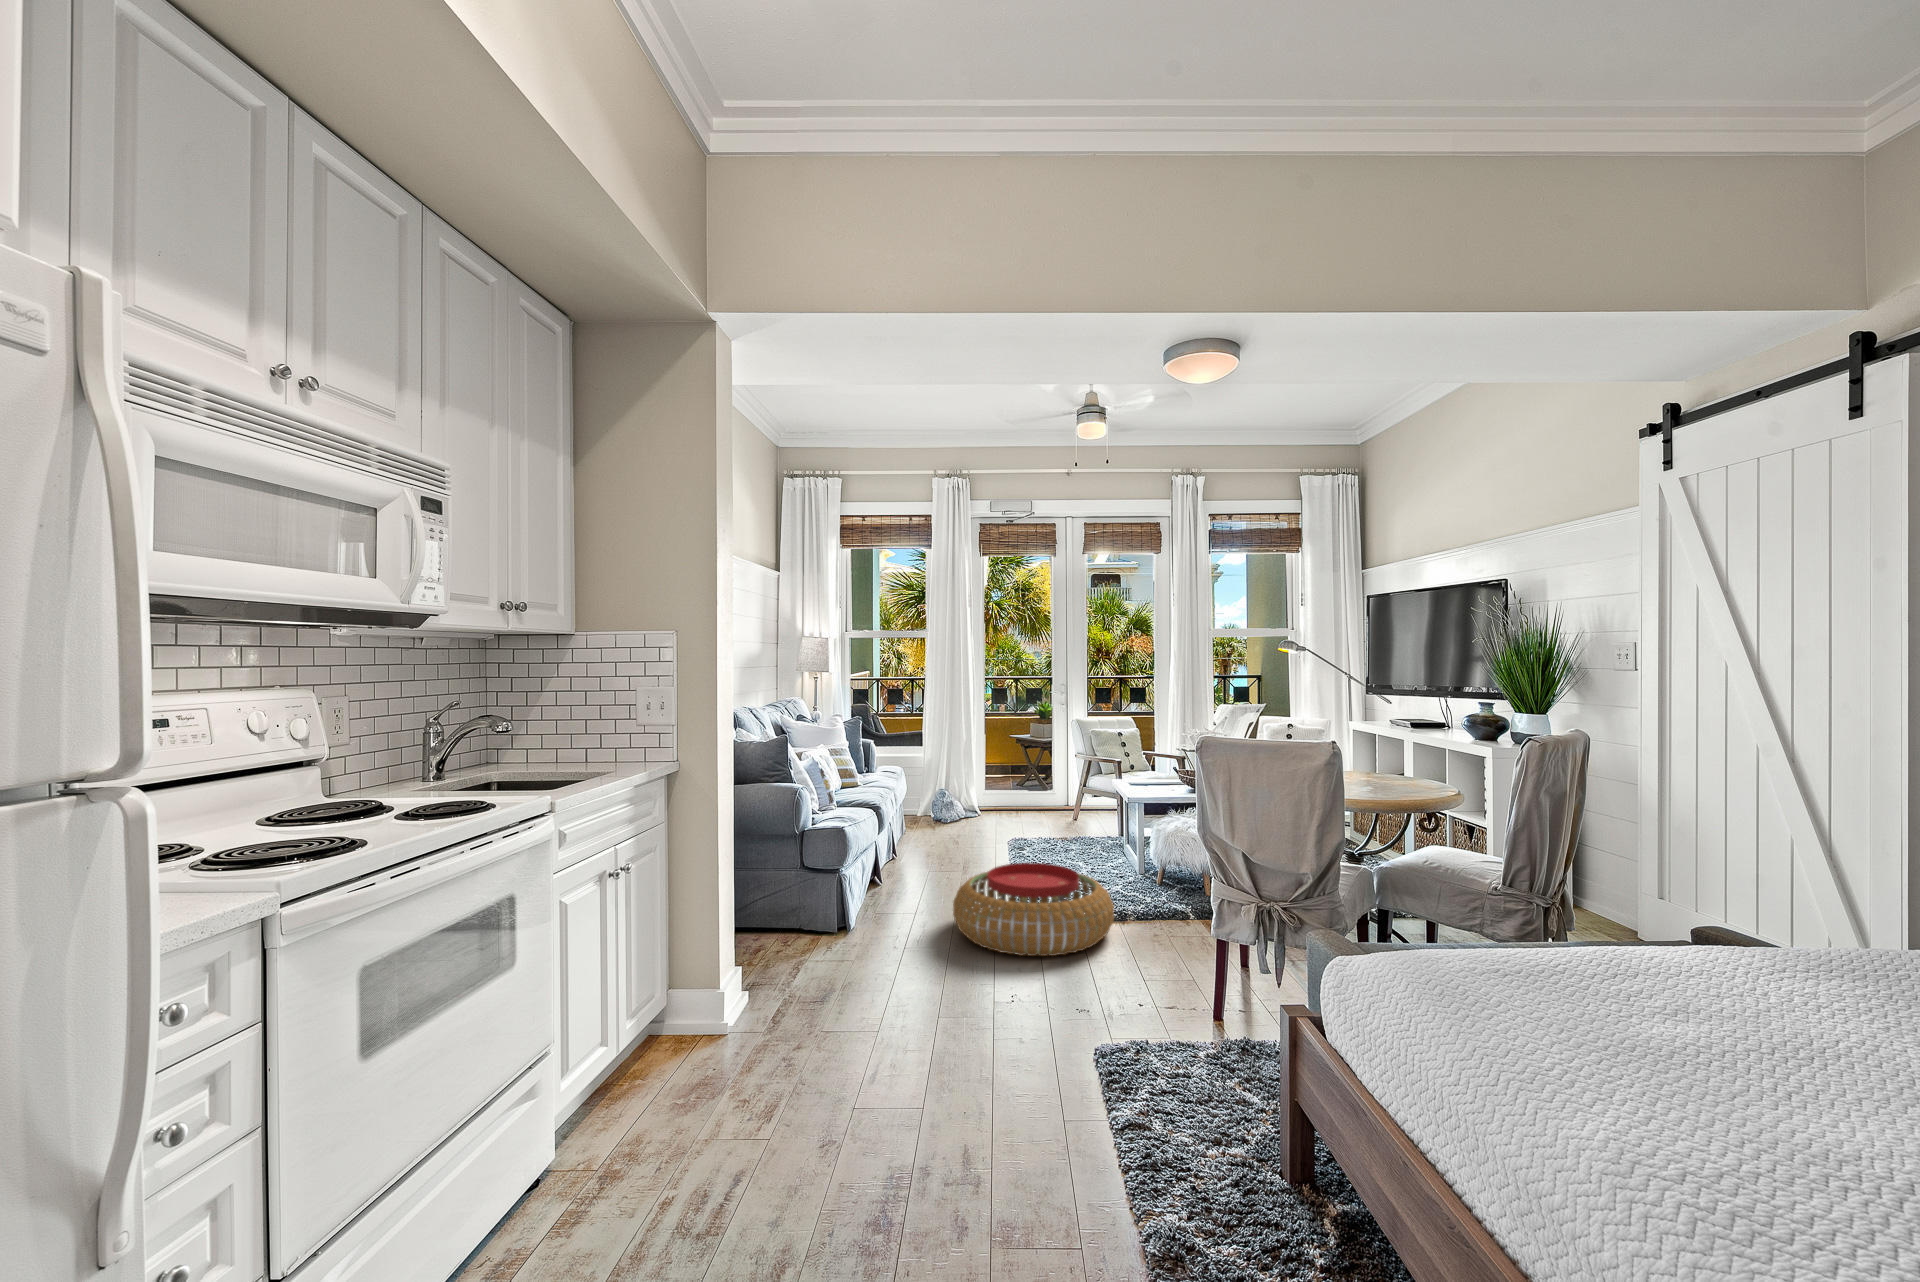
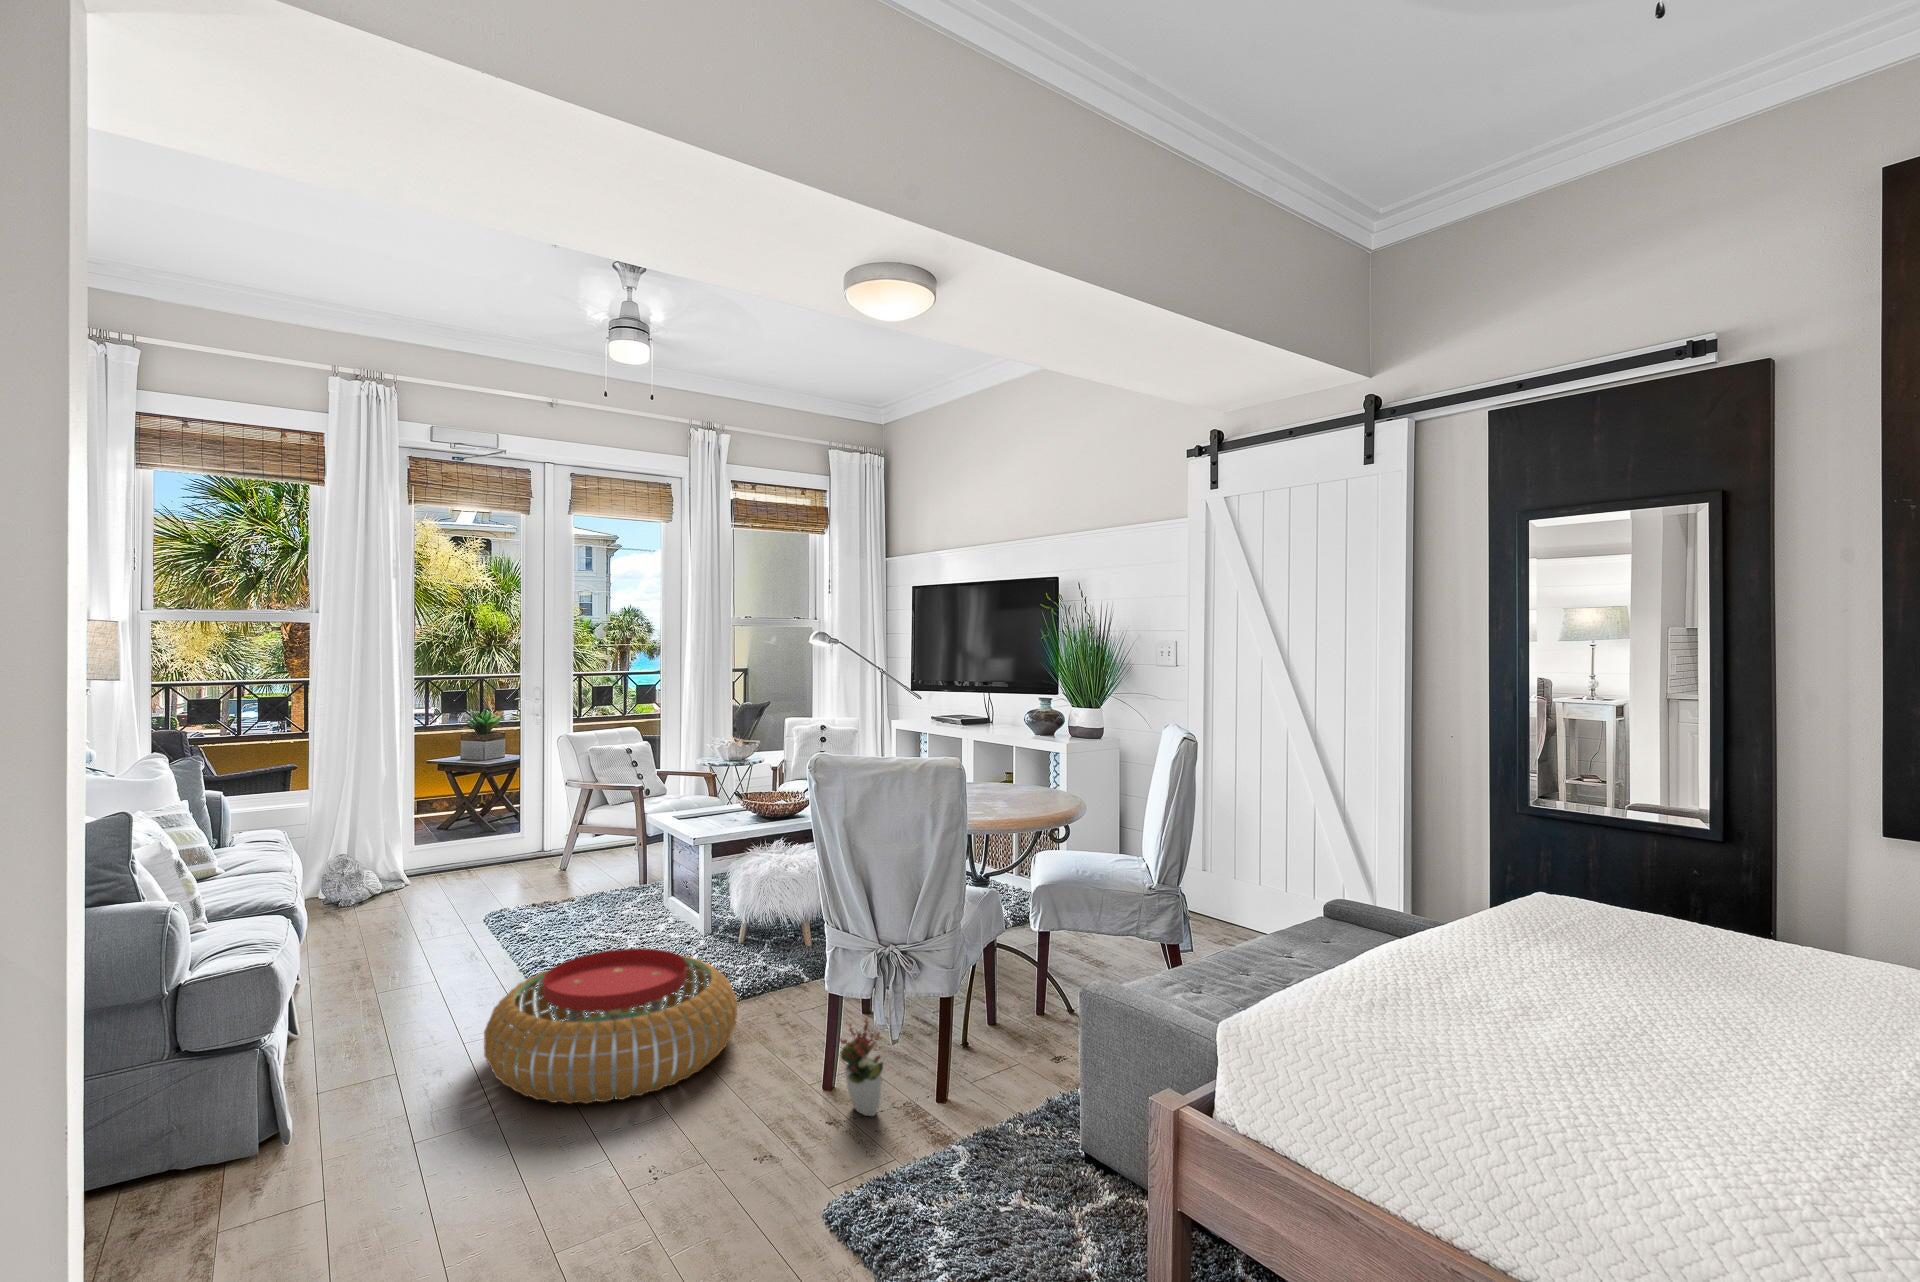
decorative plant: none [1143,931,1179,1006] -> present [837,1020,883,1116]

